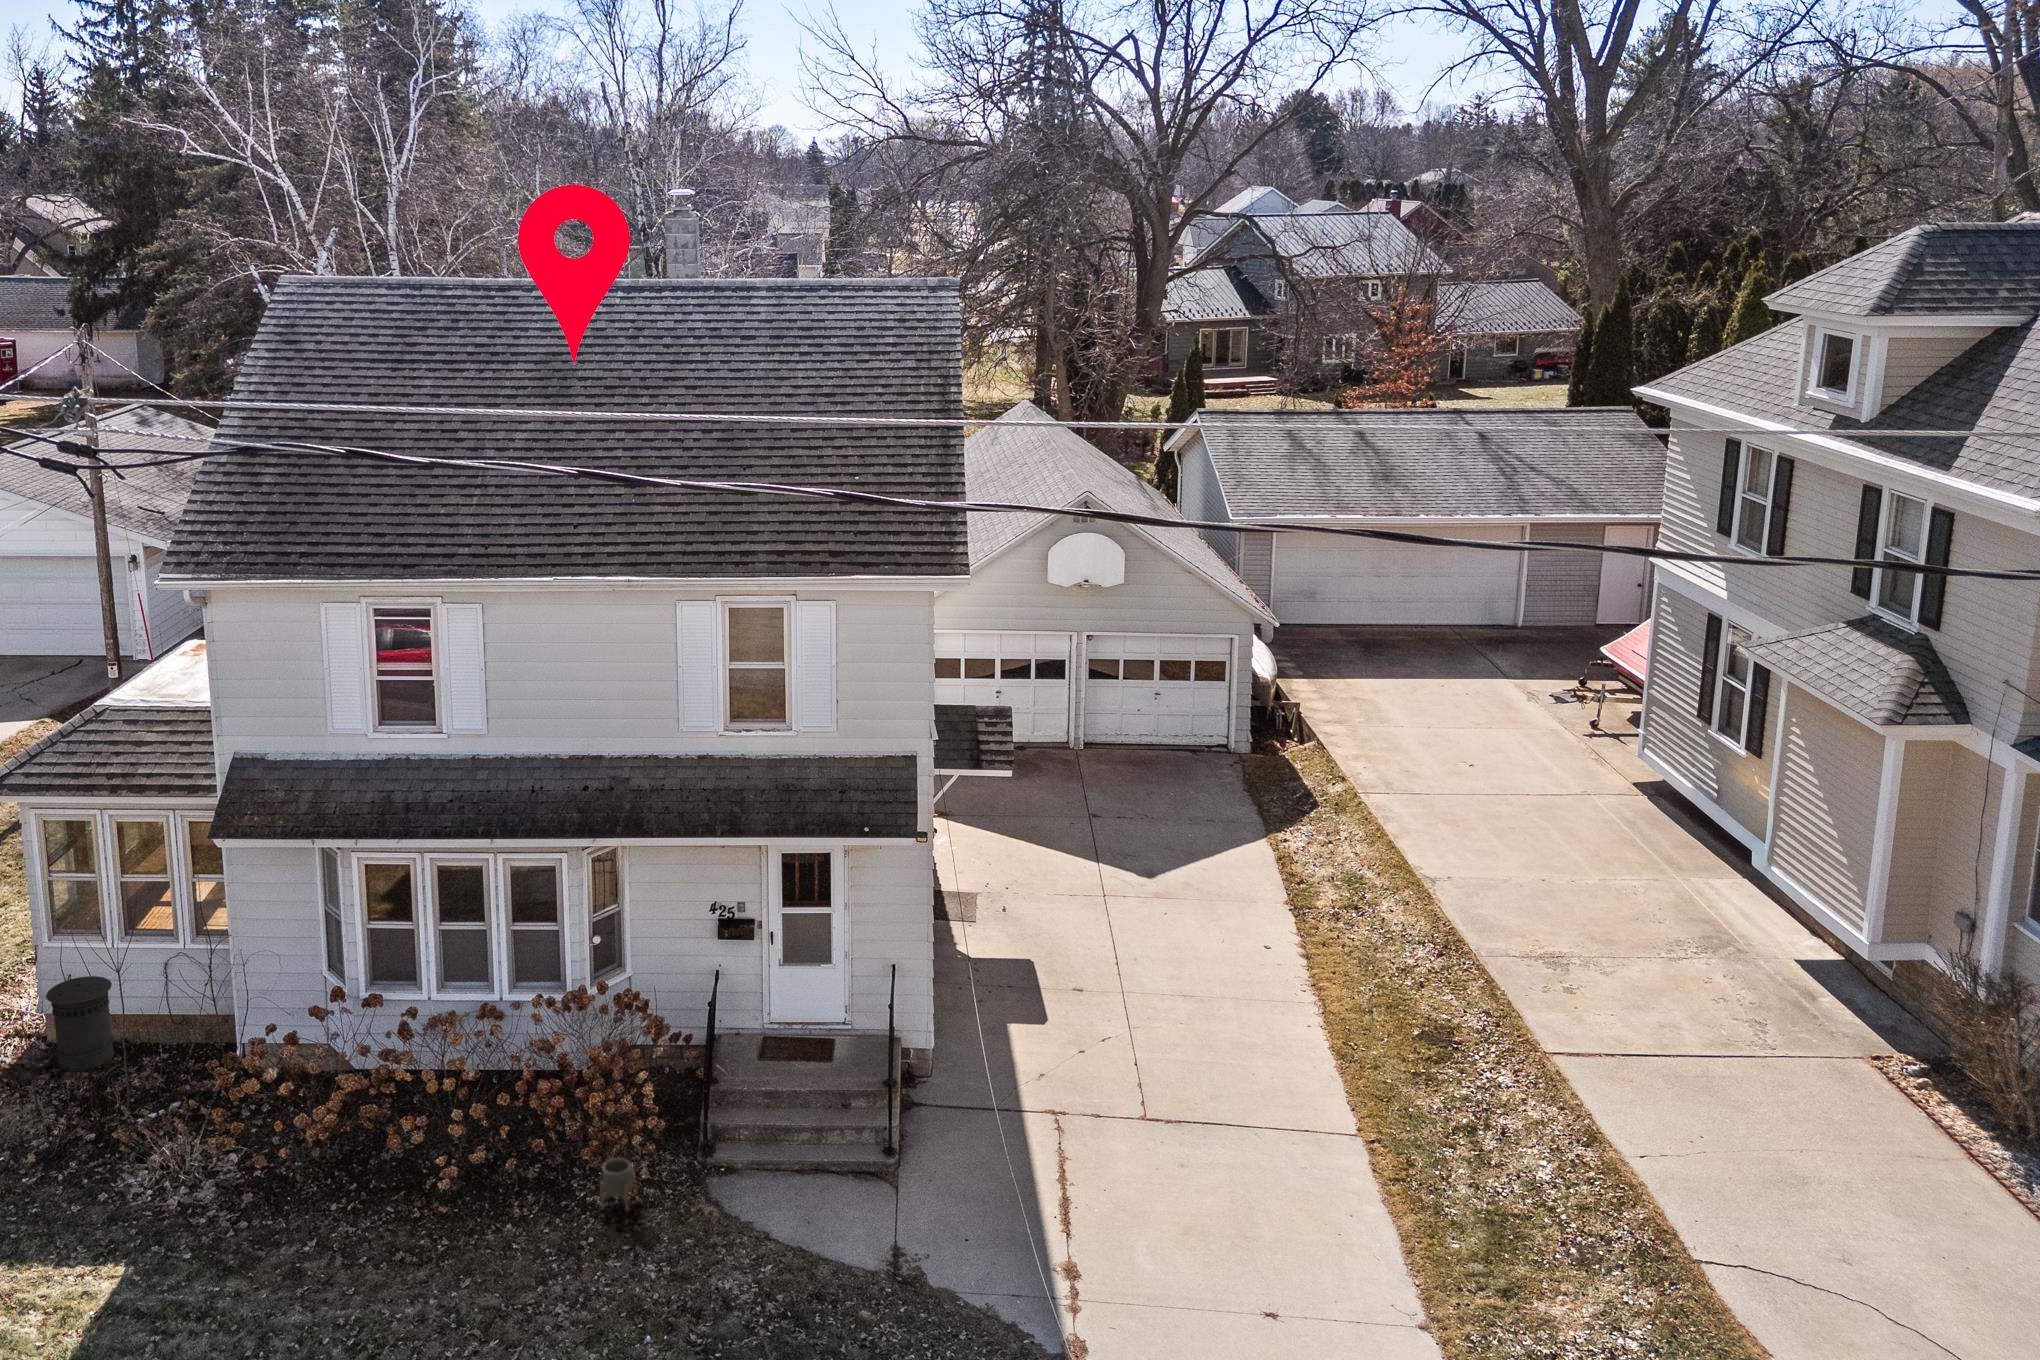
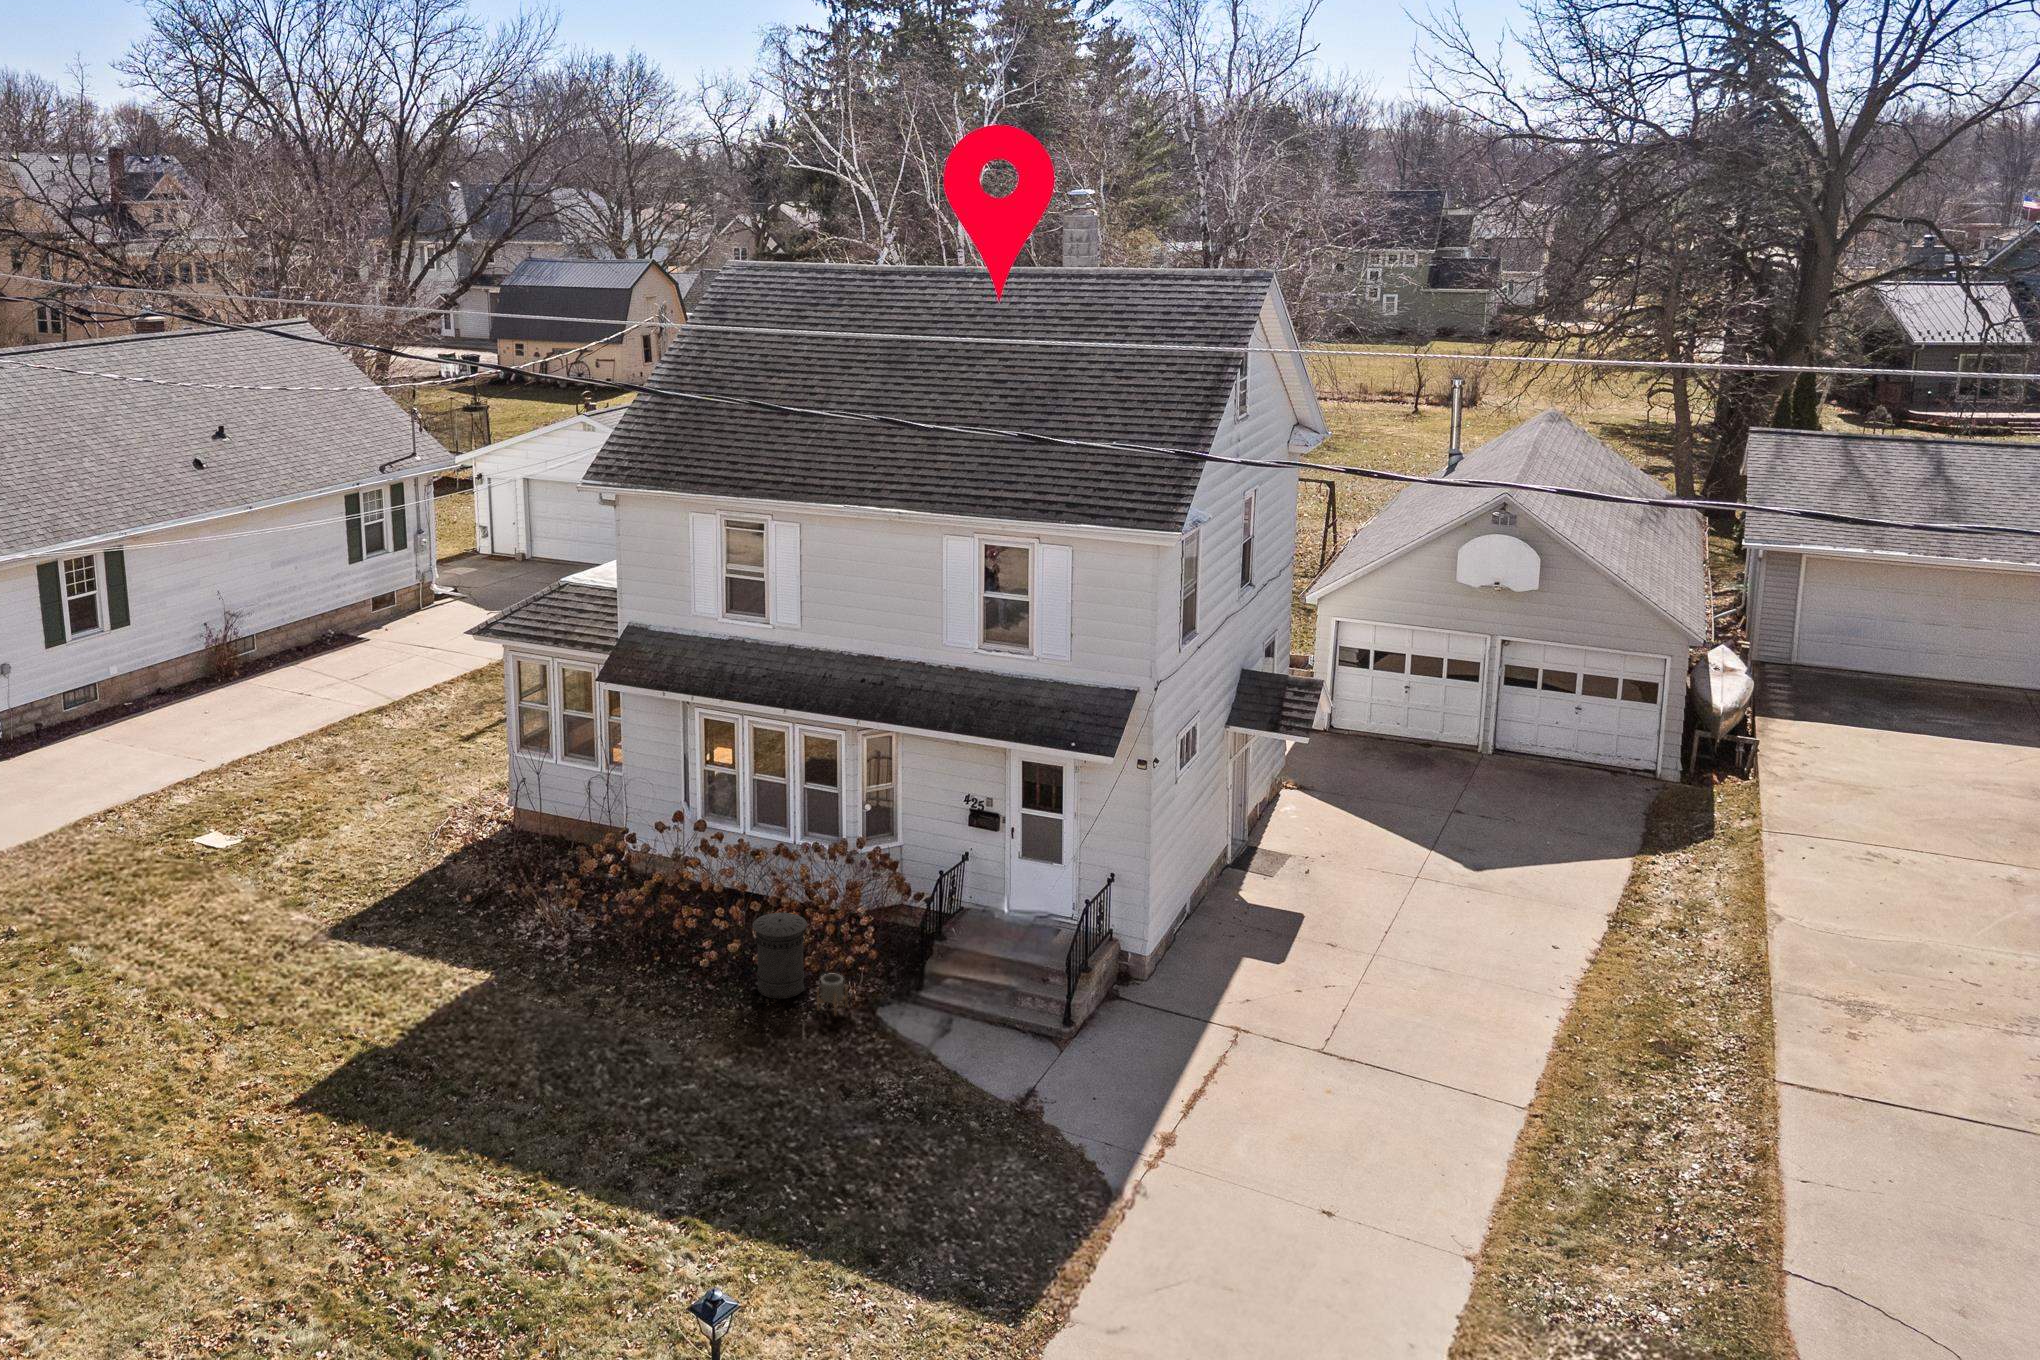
trash can: present [46,976,114,1071] -> present [752,913,807,998]

